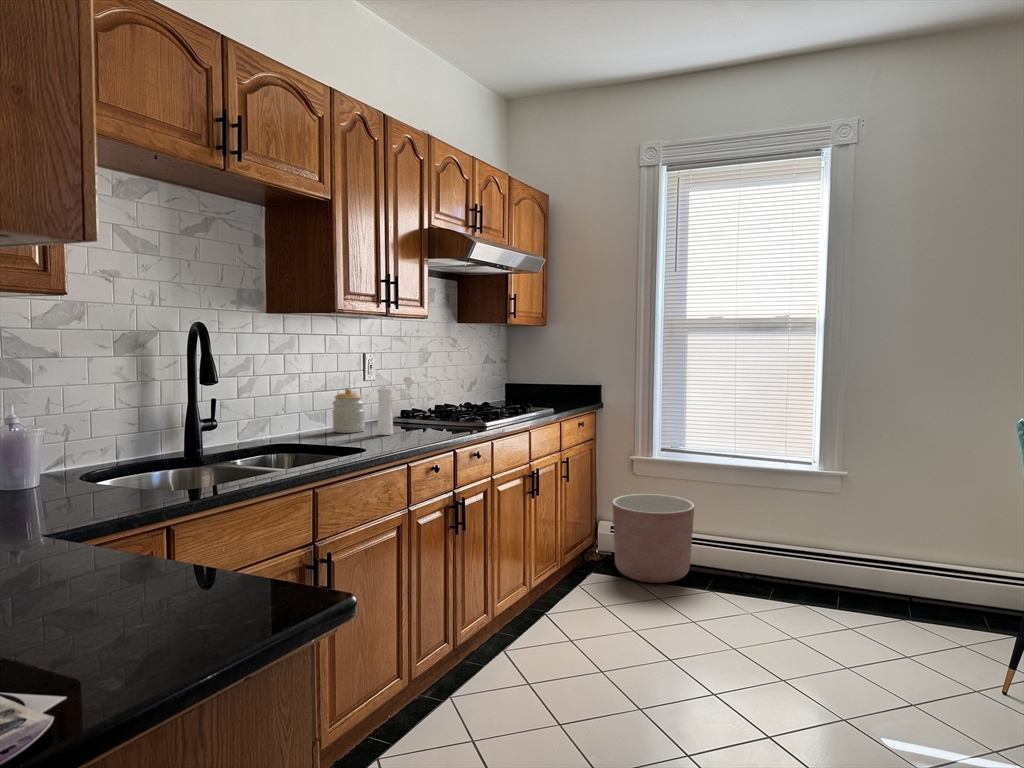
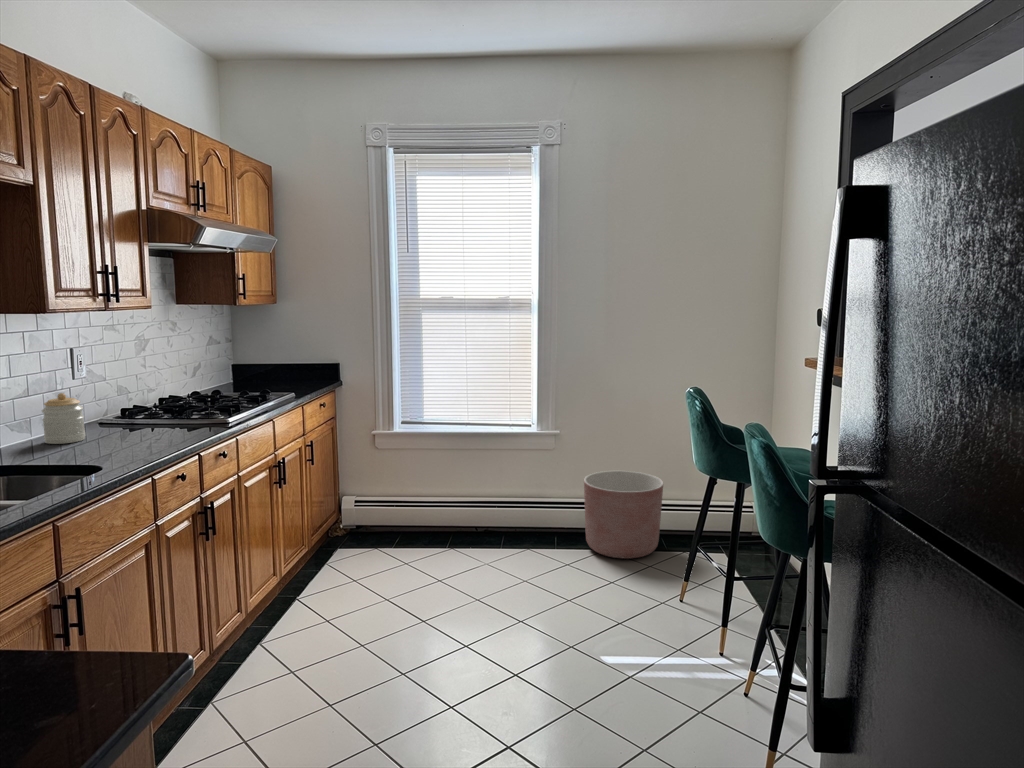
pepper mill: present [377,377,414,435] -> none [102,377,145,444]
planter: present [613,494,694,583] -> present [584,471,663,559]

